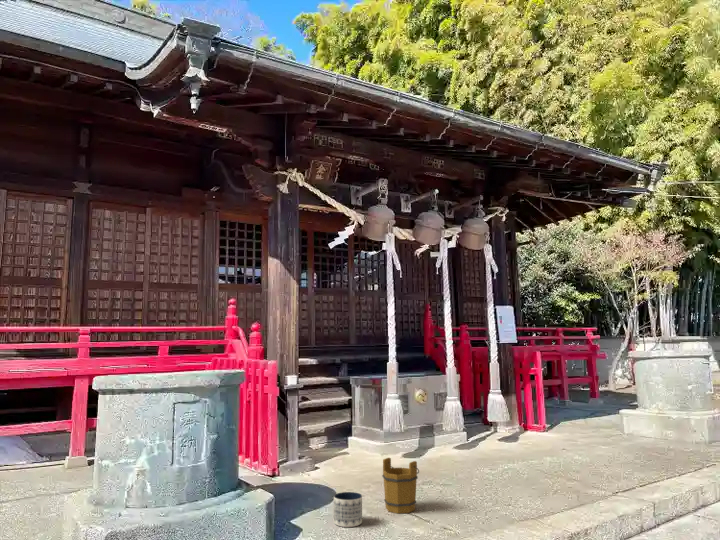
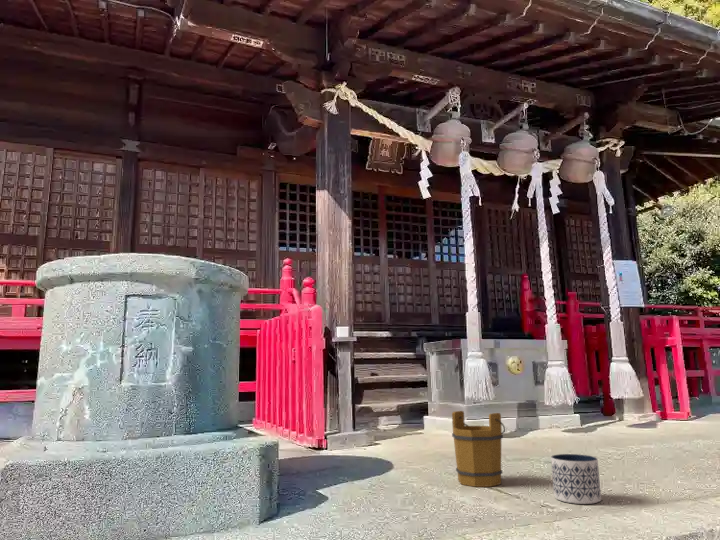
planter: present [334,492,362,527] -> present [551,454,601,504]

